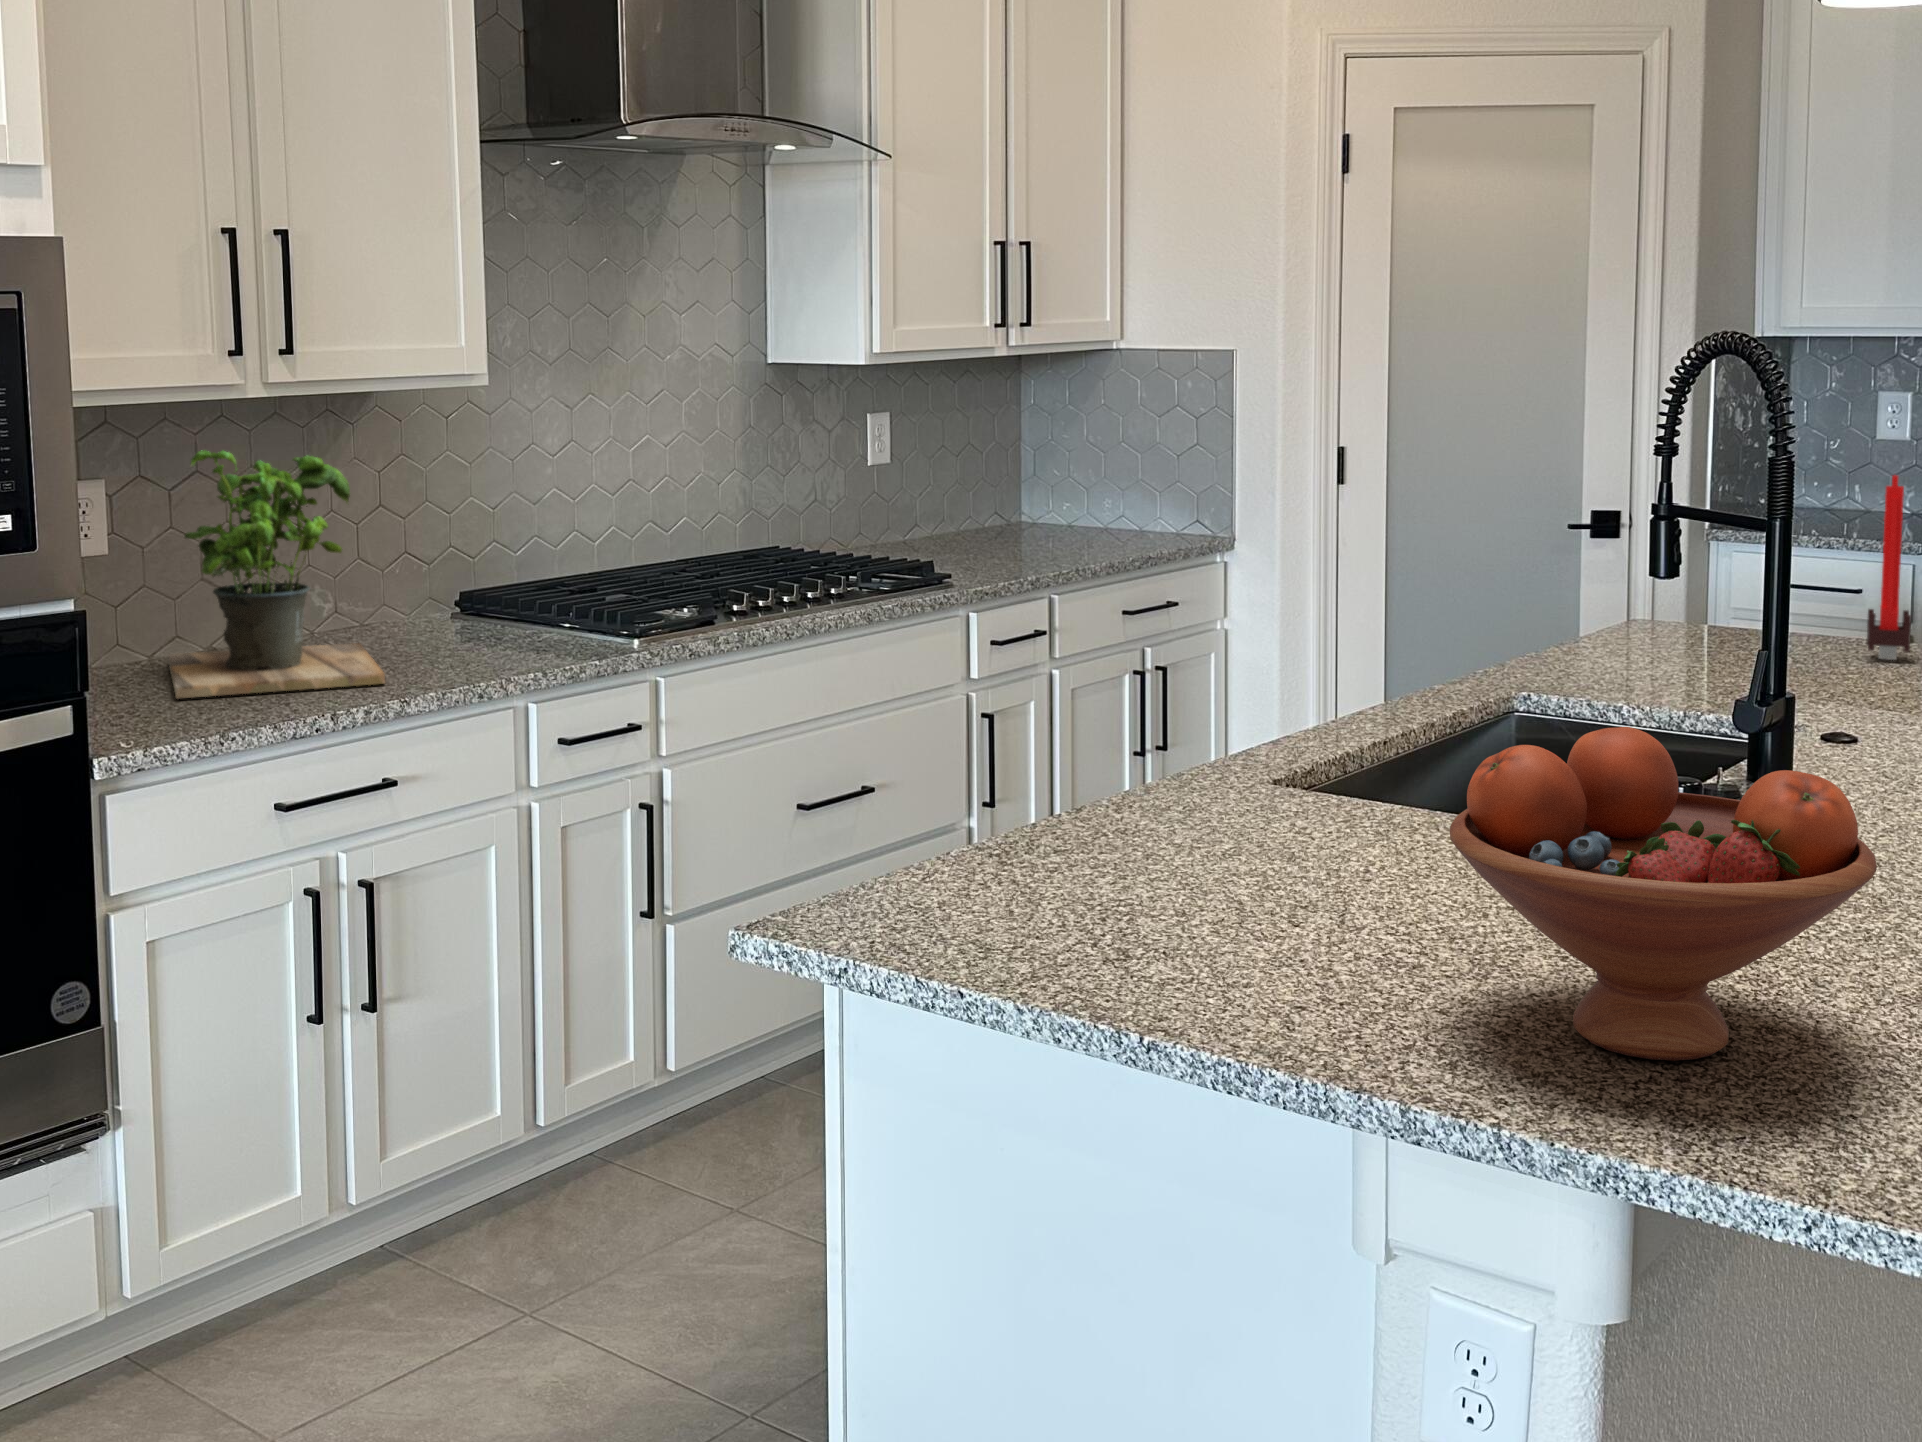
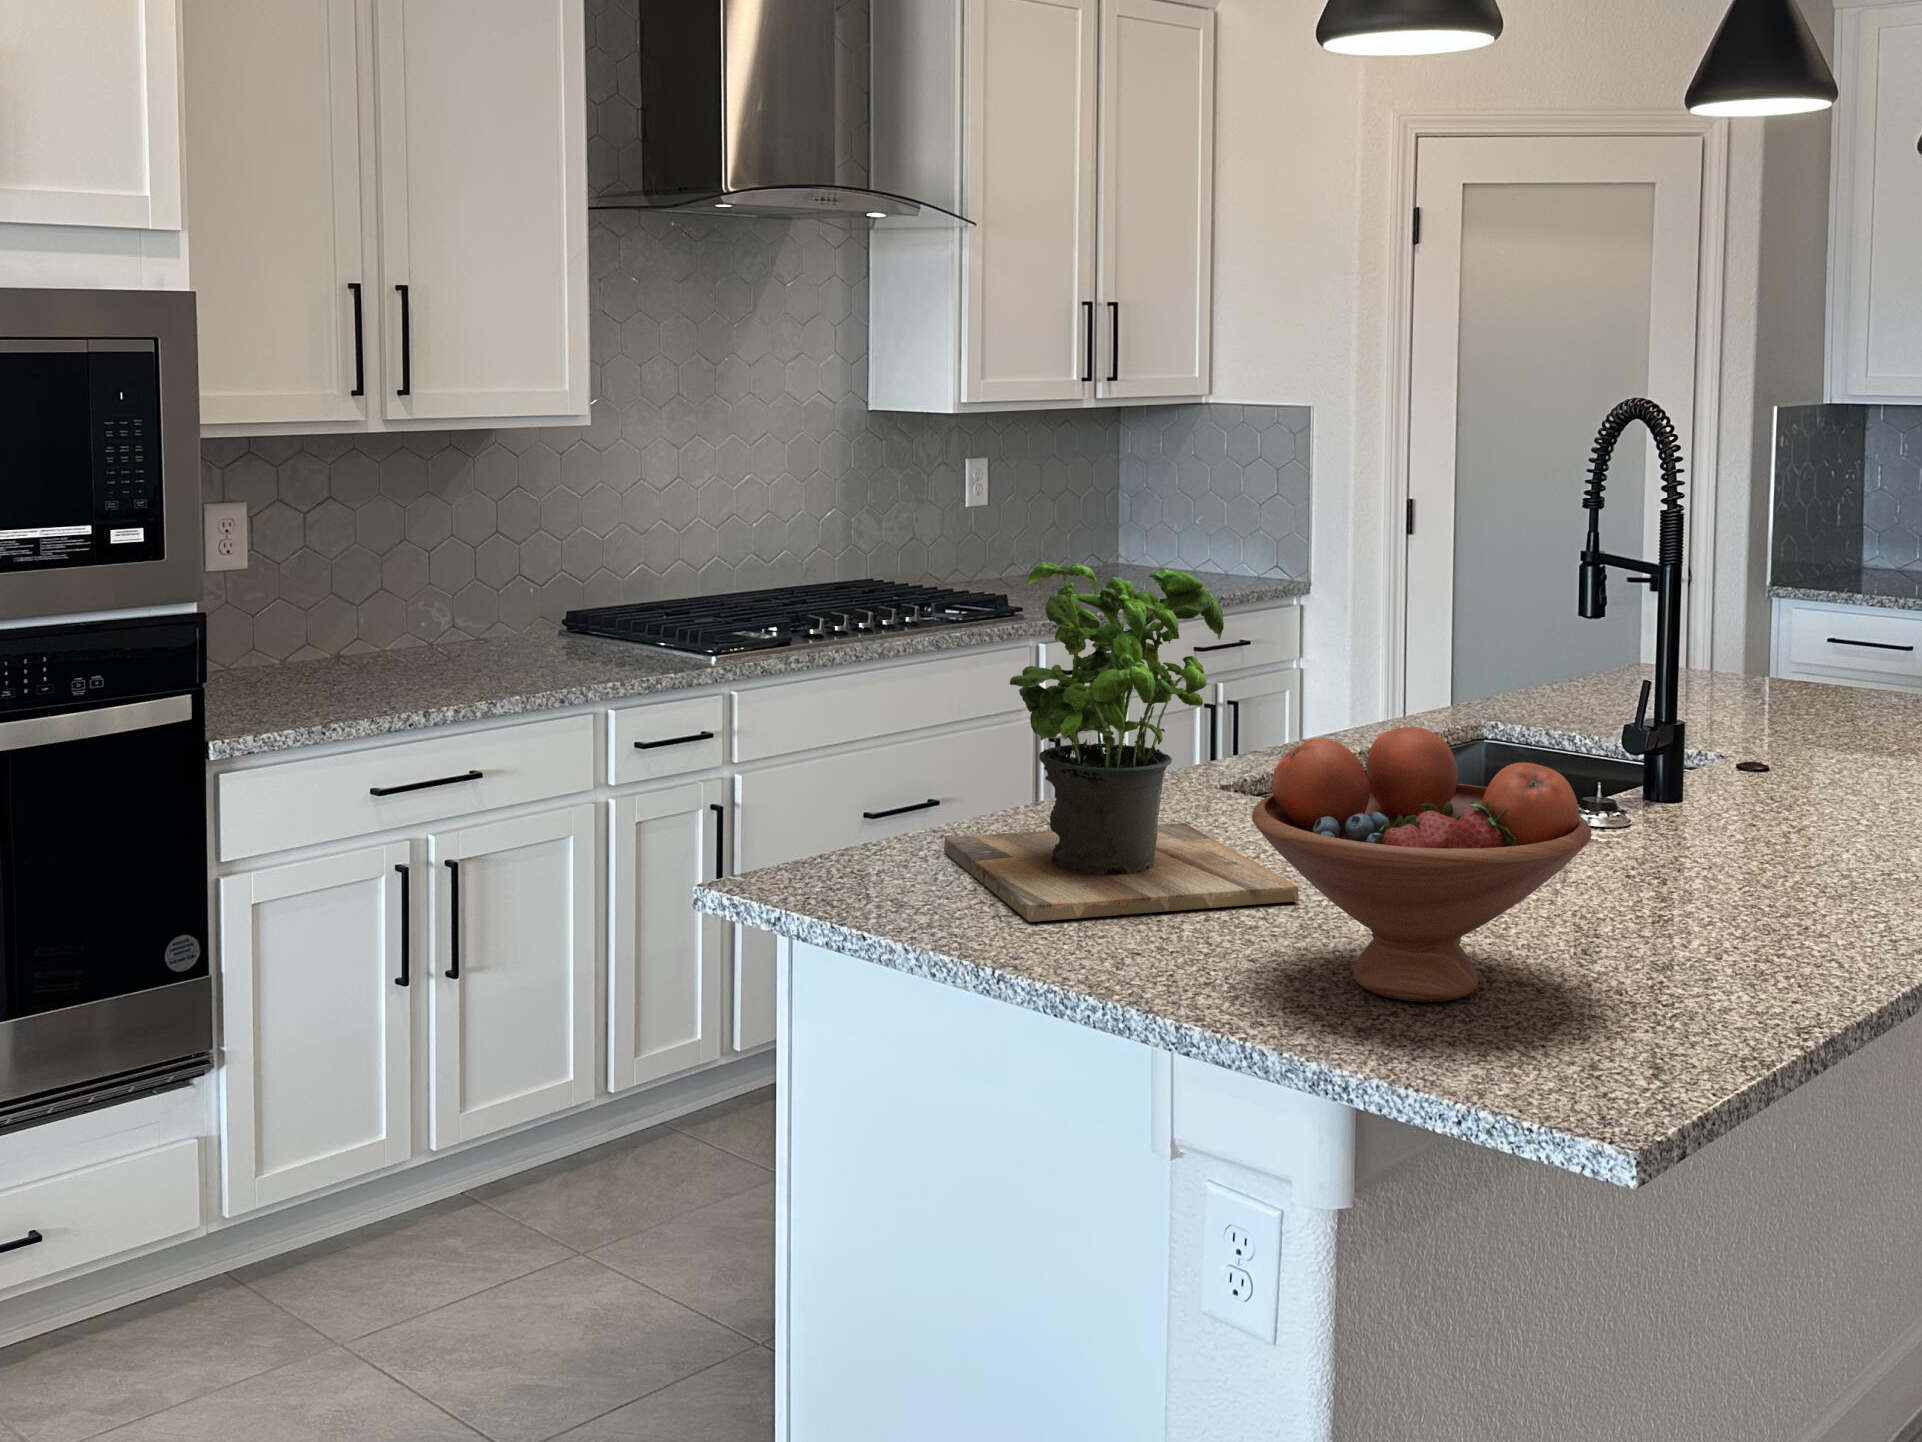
potted plant: present [168,451,385,698] -> present [944,562,1299,922]
candle: present [1867,475,1911,660] -> none [1833,532,1873,703]

